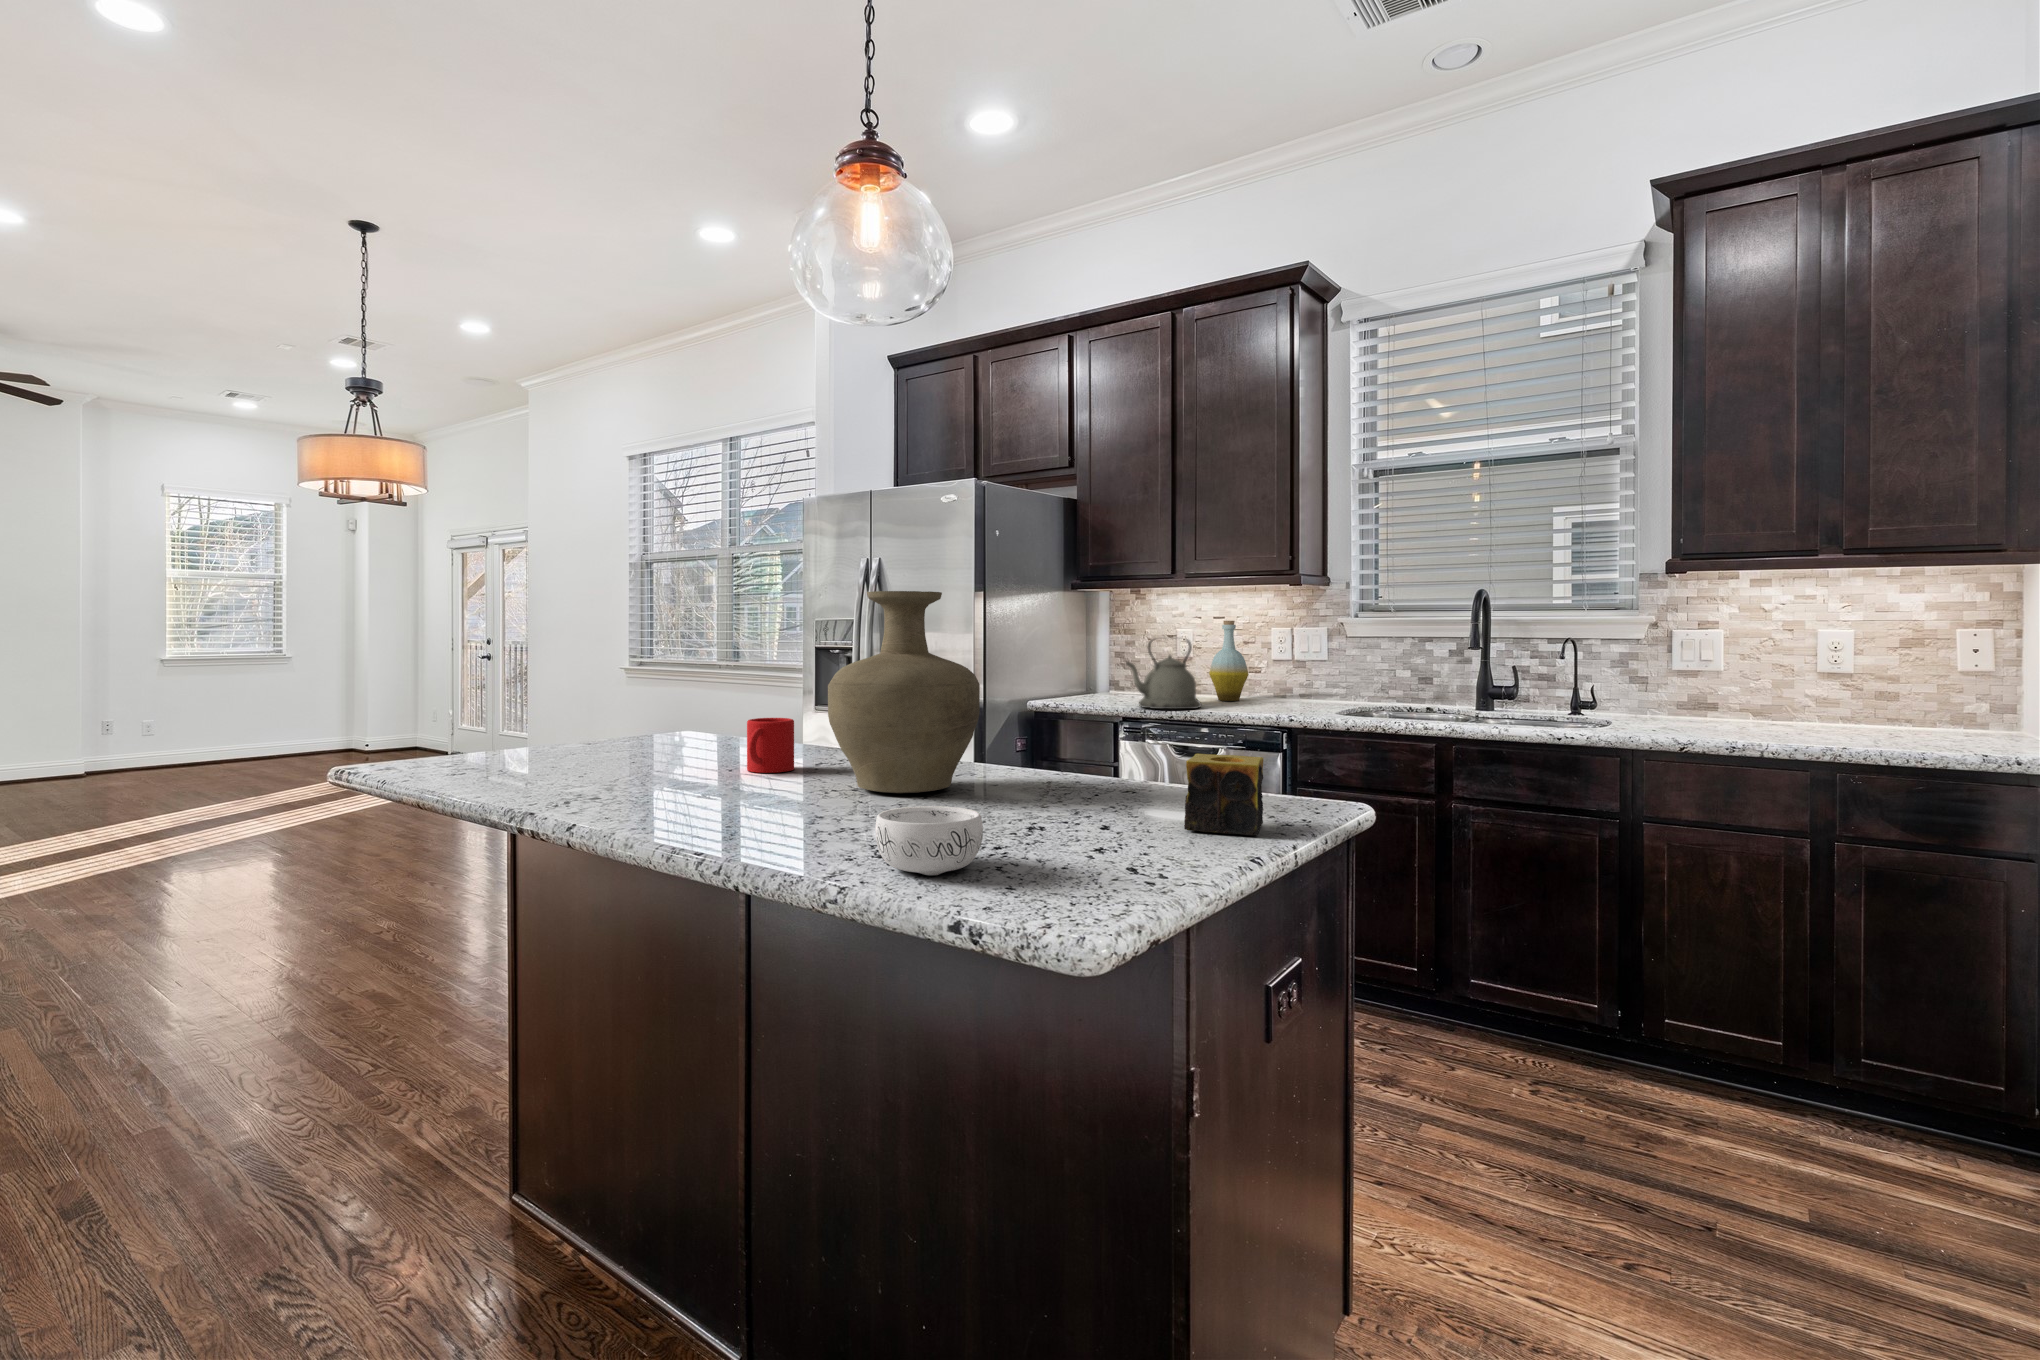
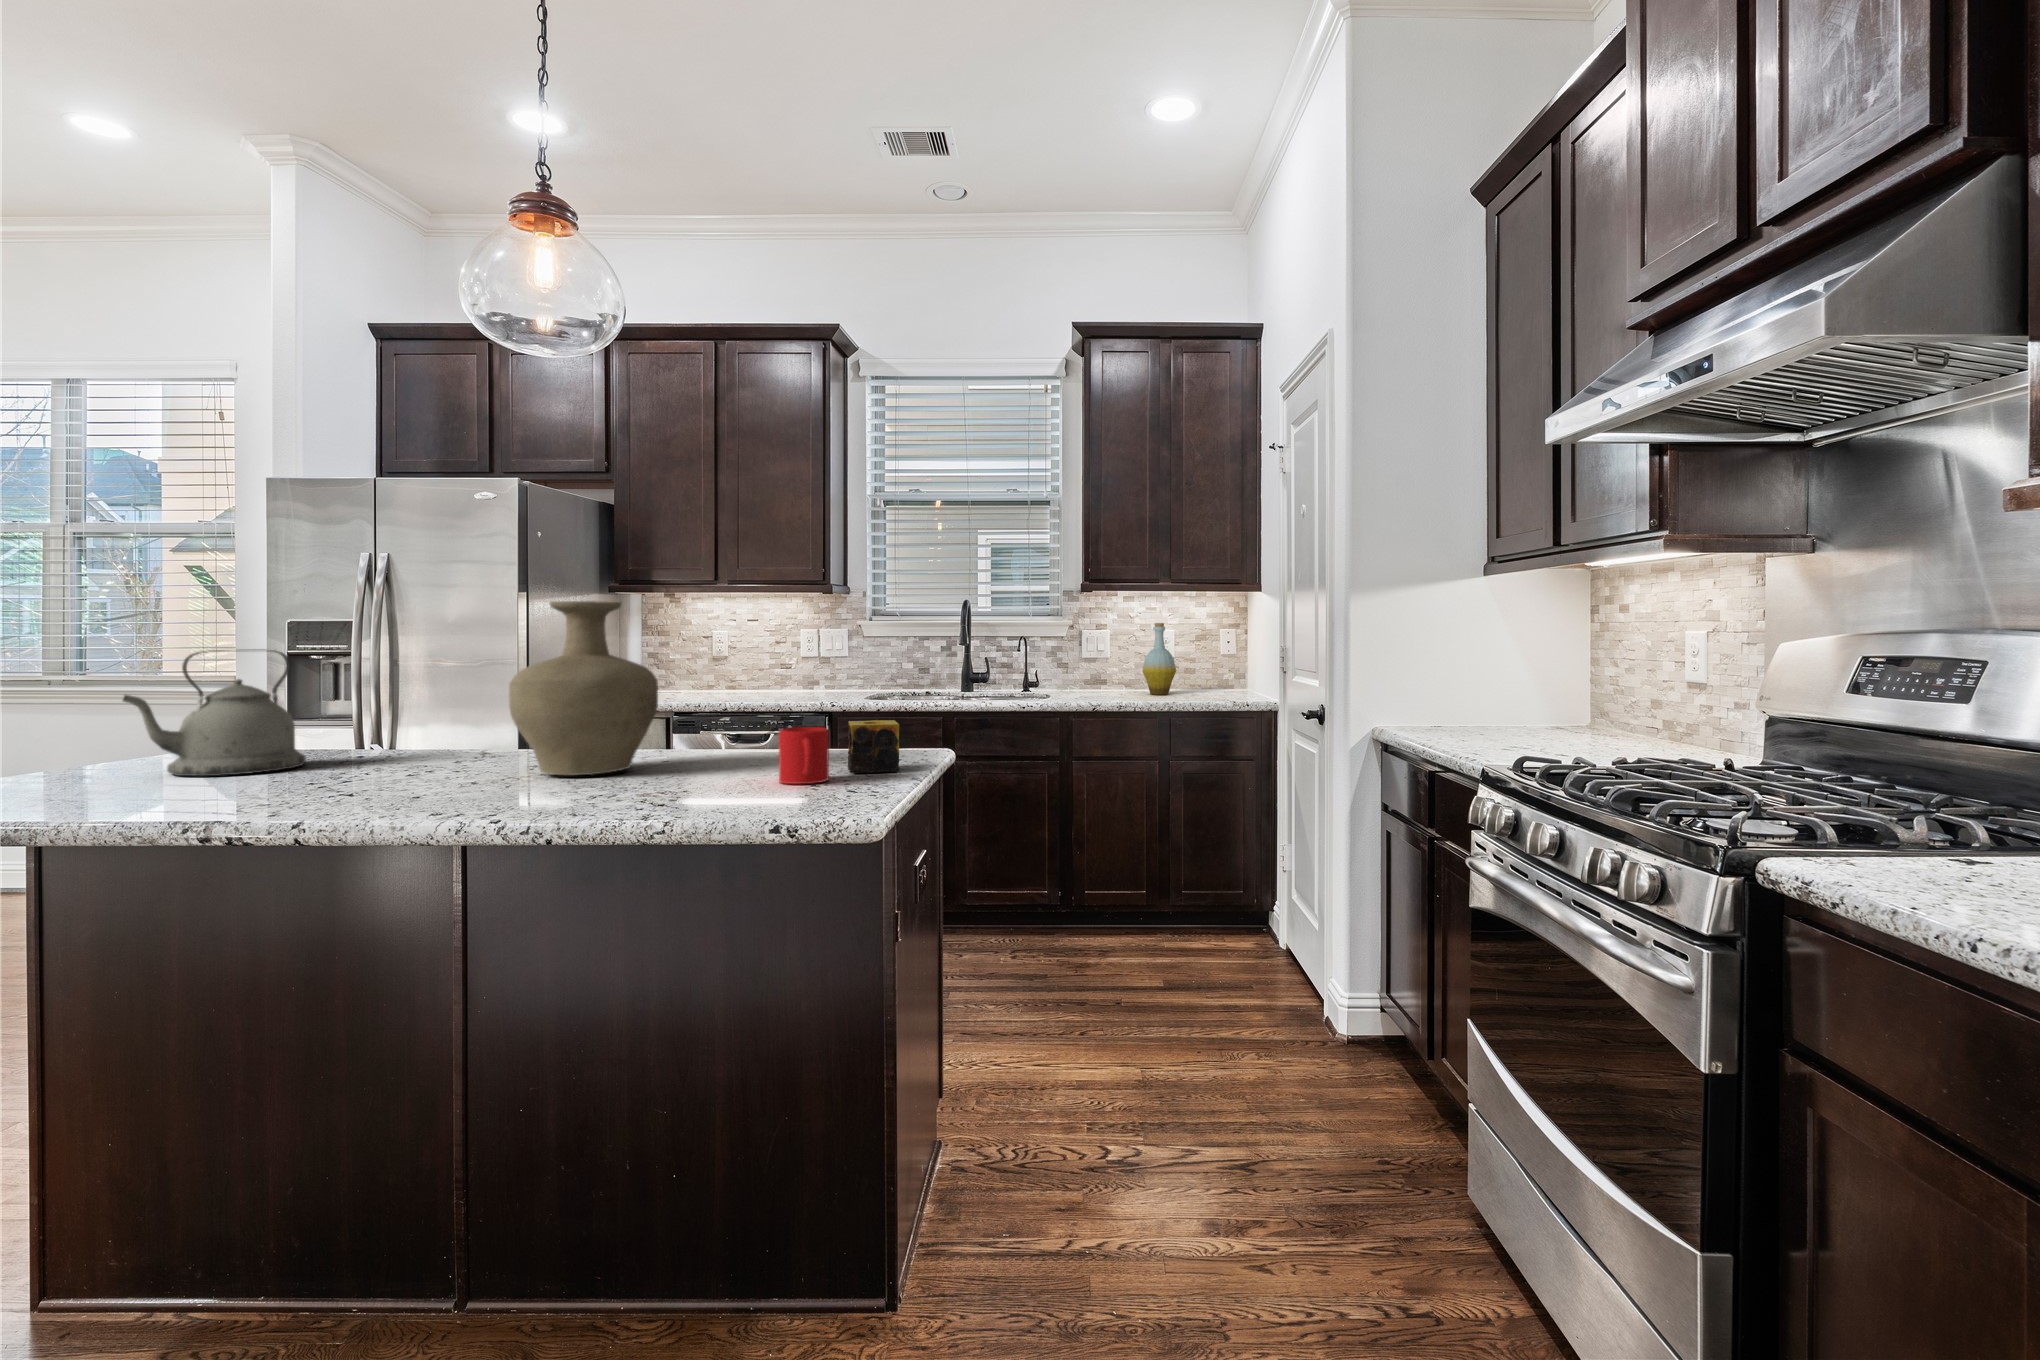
bottle: present [1209,621,1249,701] -> present [1142,623,1176,695]
kettle: present [1126,639,1201,709] -> present [123,649,306,776]
mug: present [747,718,794,773] -> present [779,727,829,784]
decorative bowl: present [875,806,983,875] -> none [664,765,748,811]

